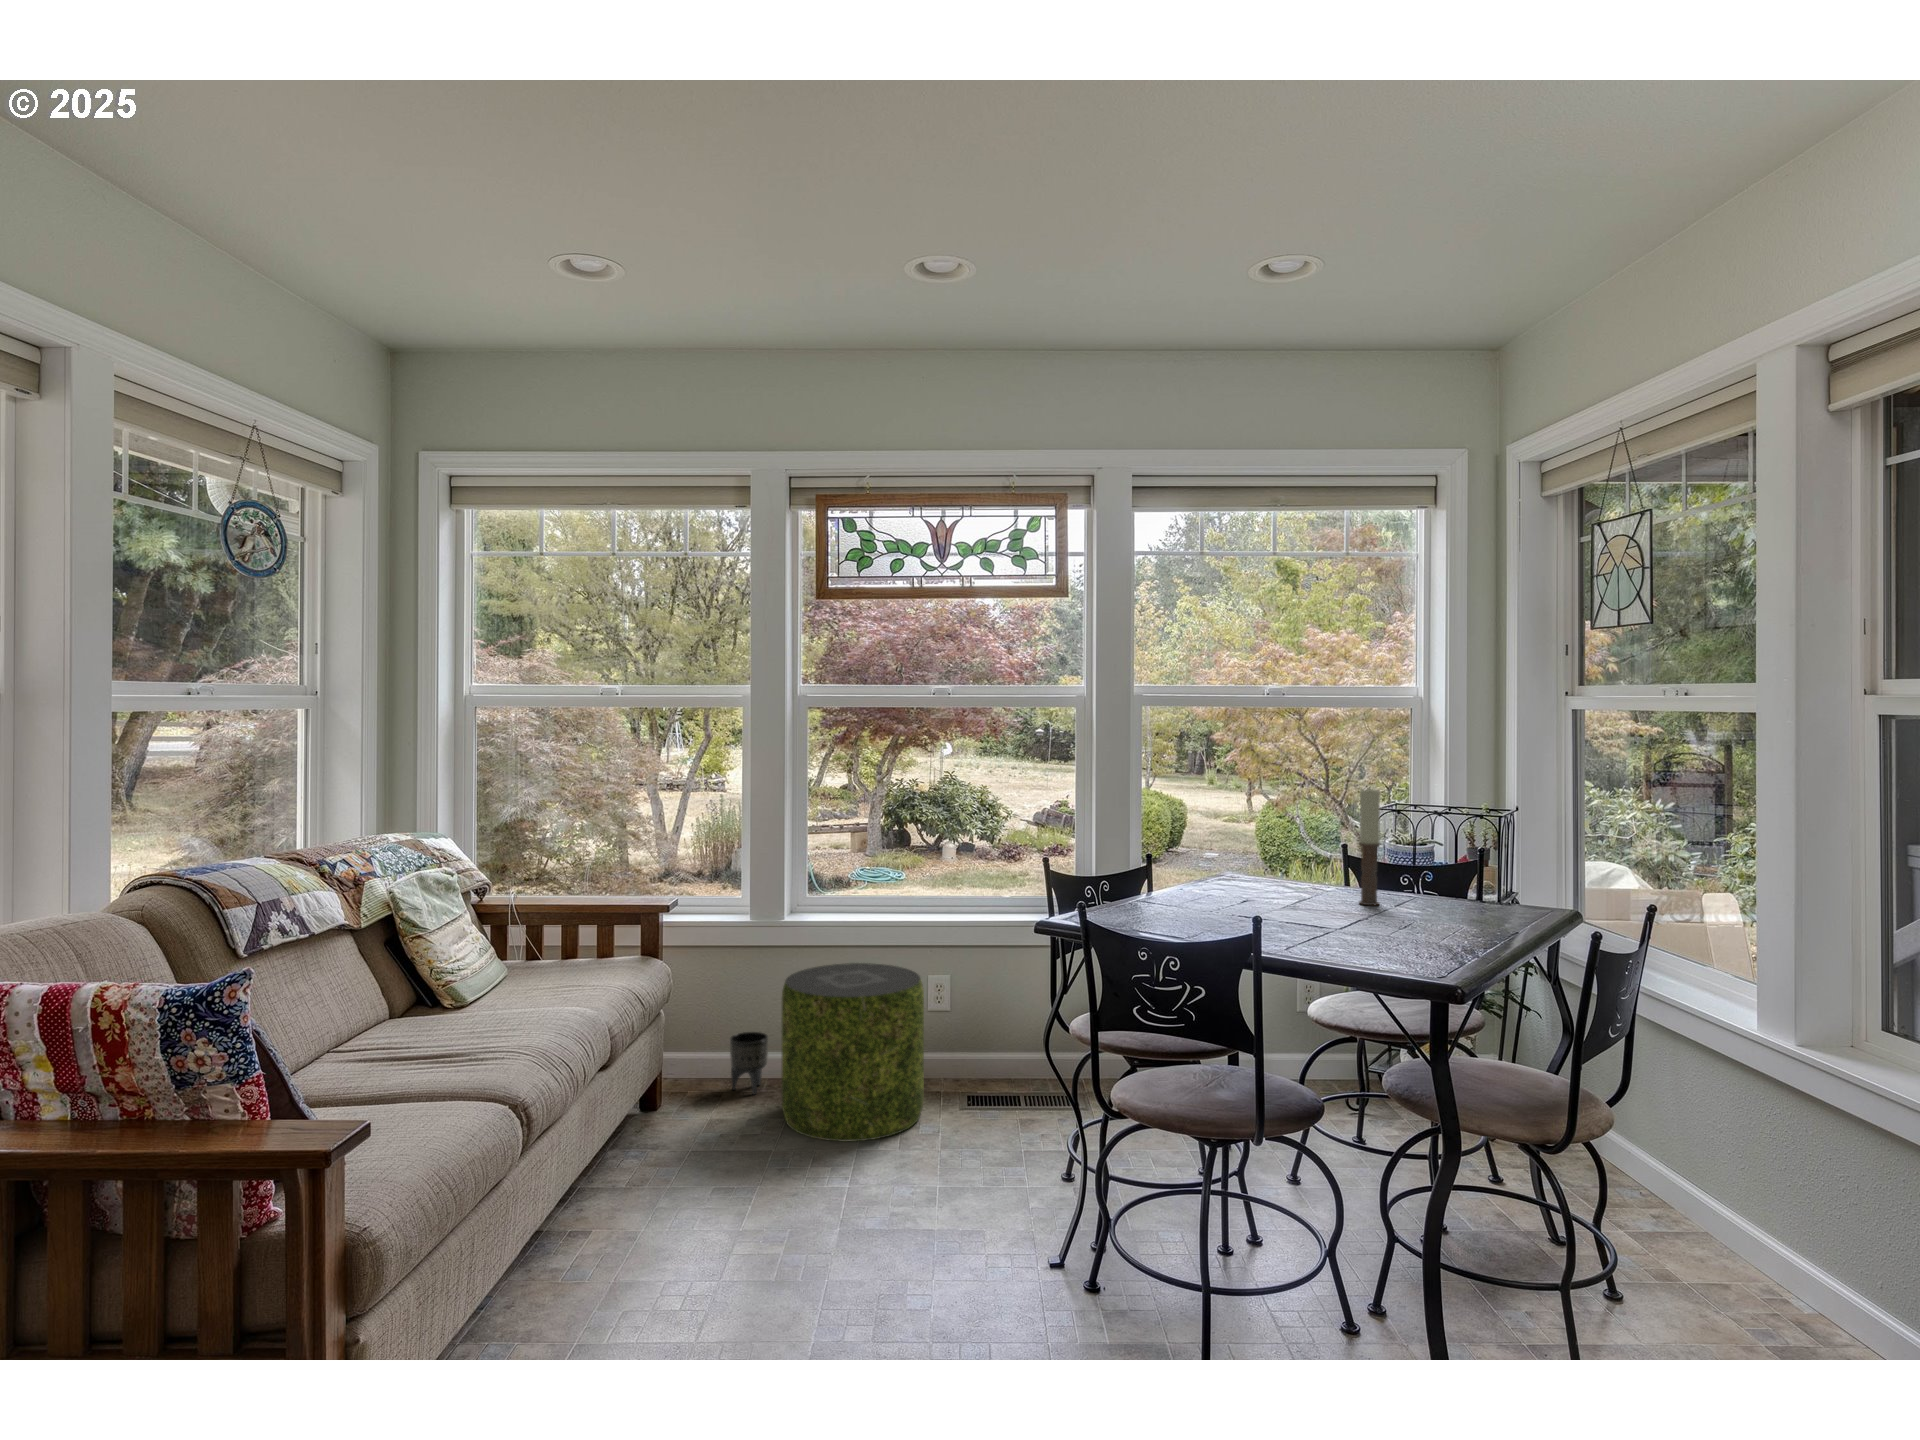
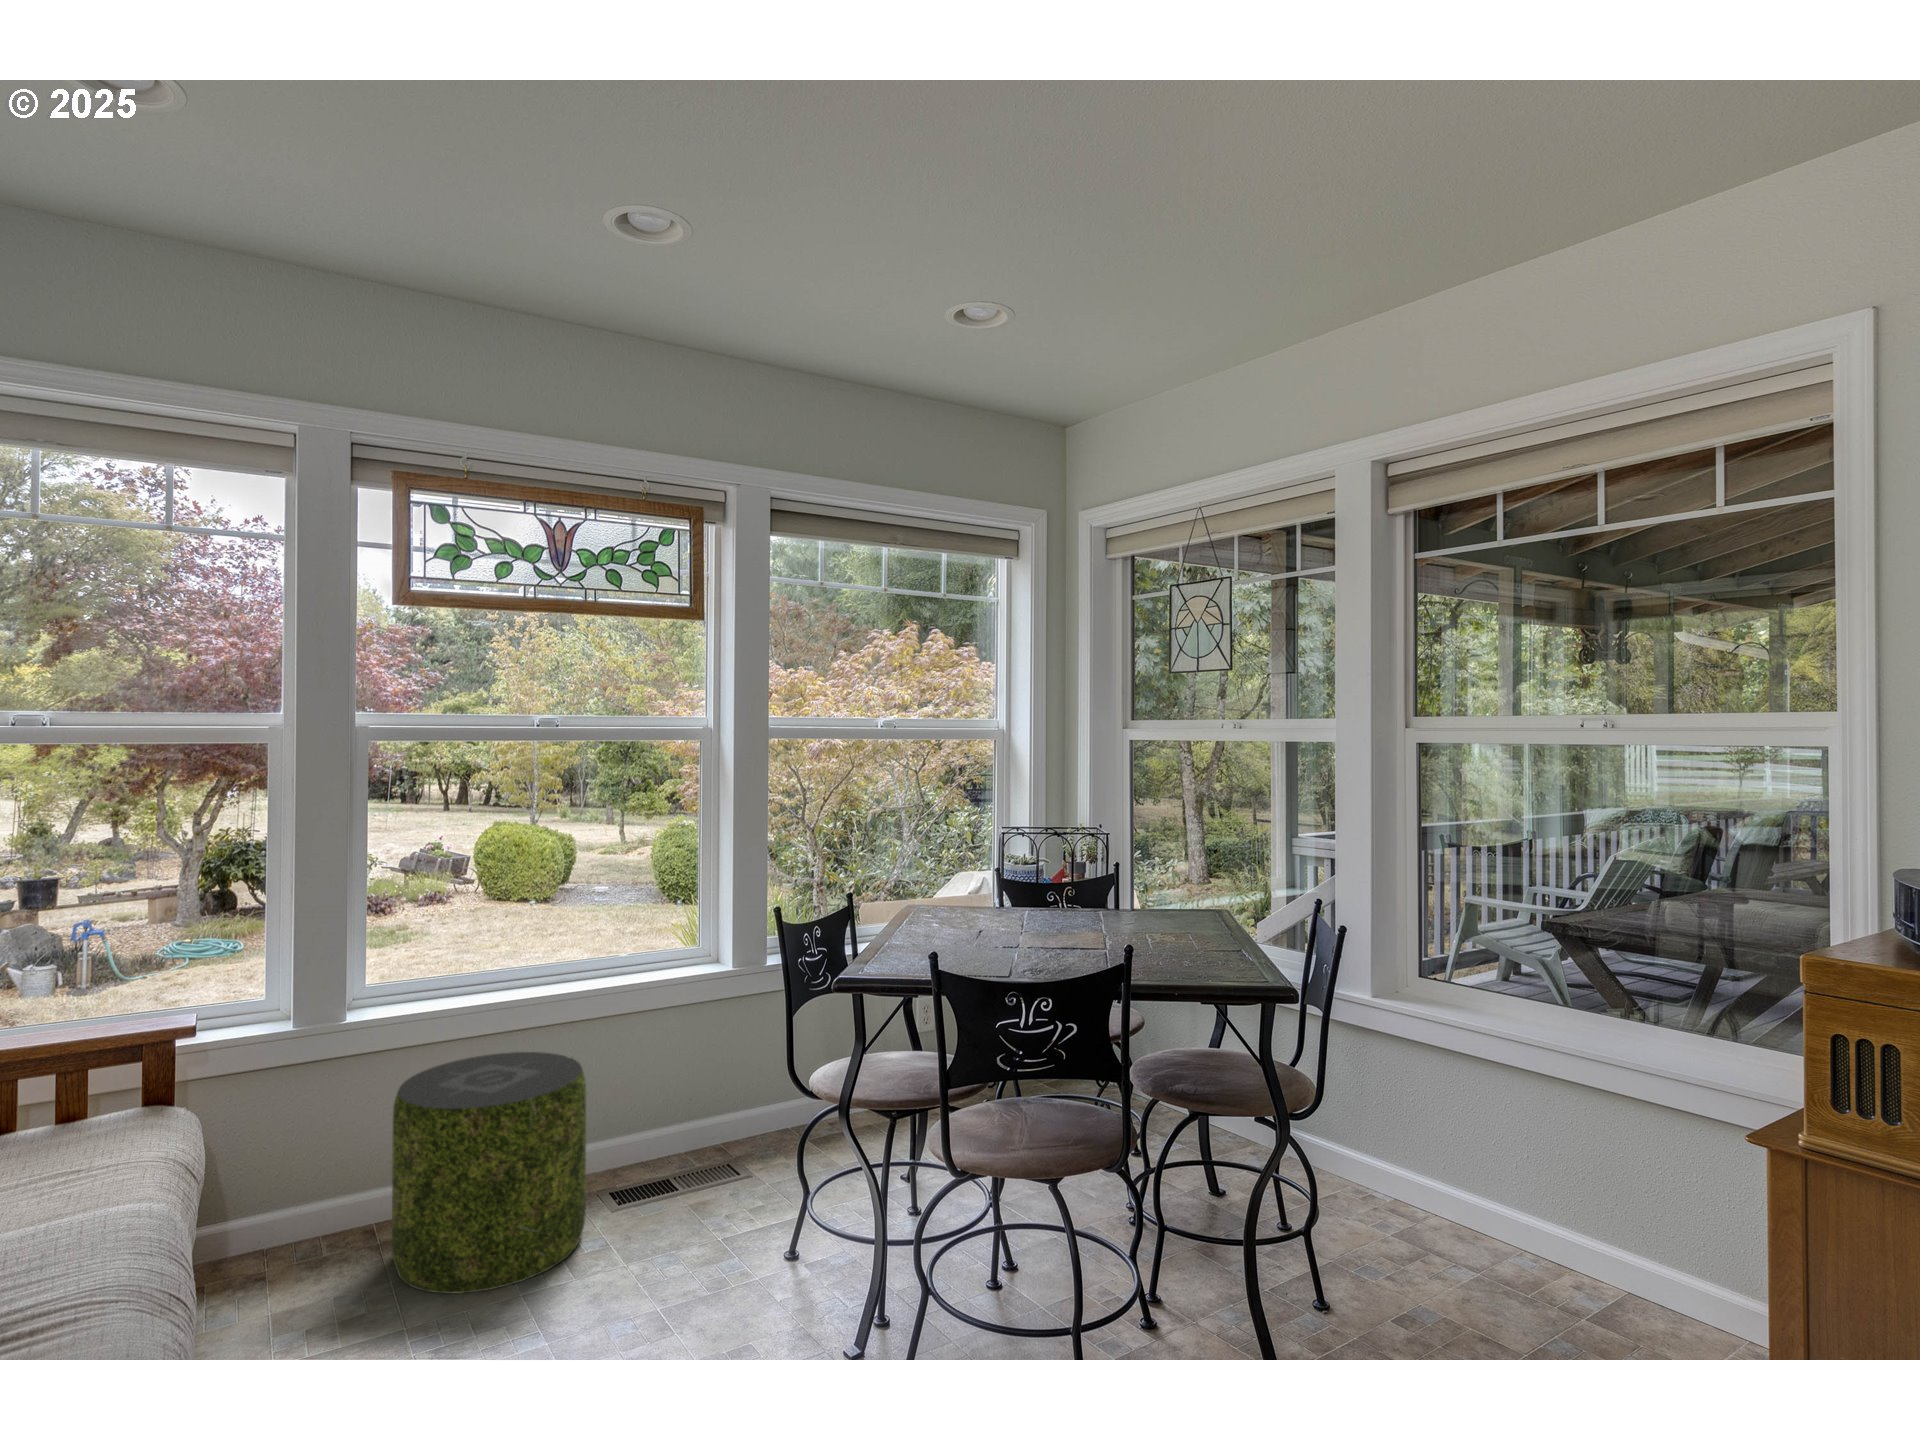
candle: present [1359,789,1381,905] -> none [1068,811,1086,921]
planter: present [730,1032,768,1094] -> none [284,1172,344,1260]

